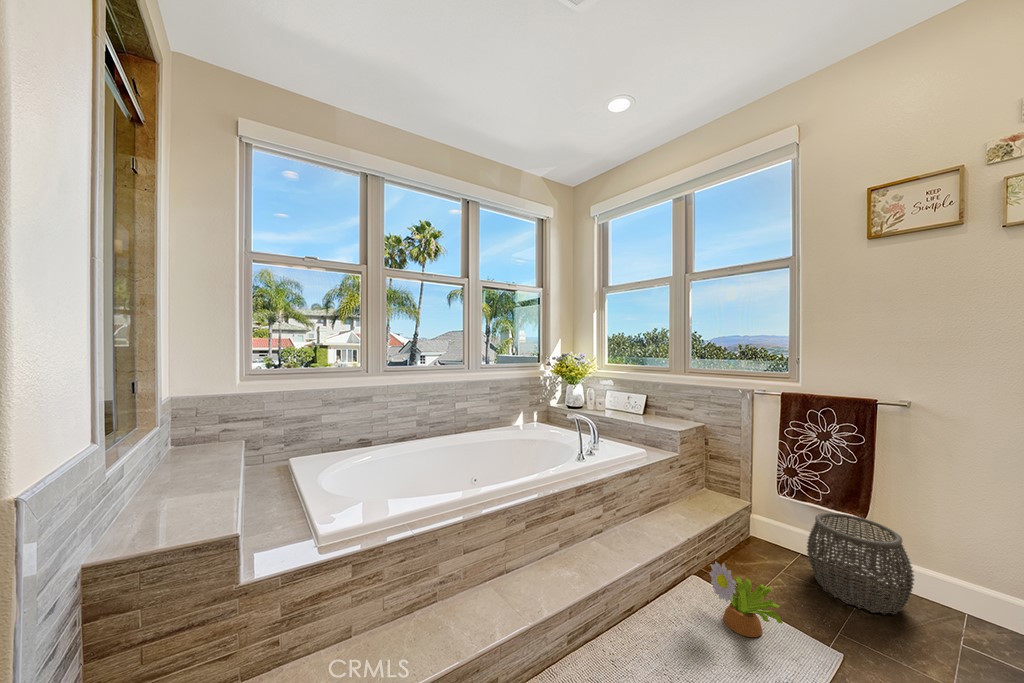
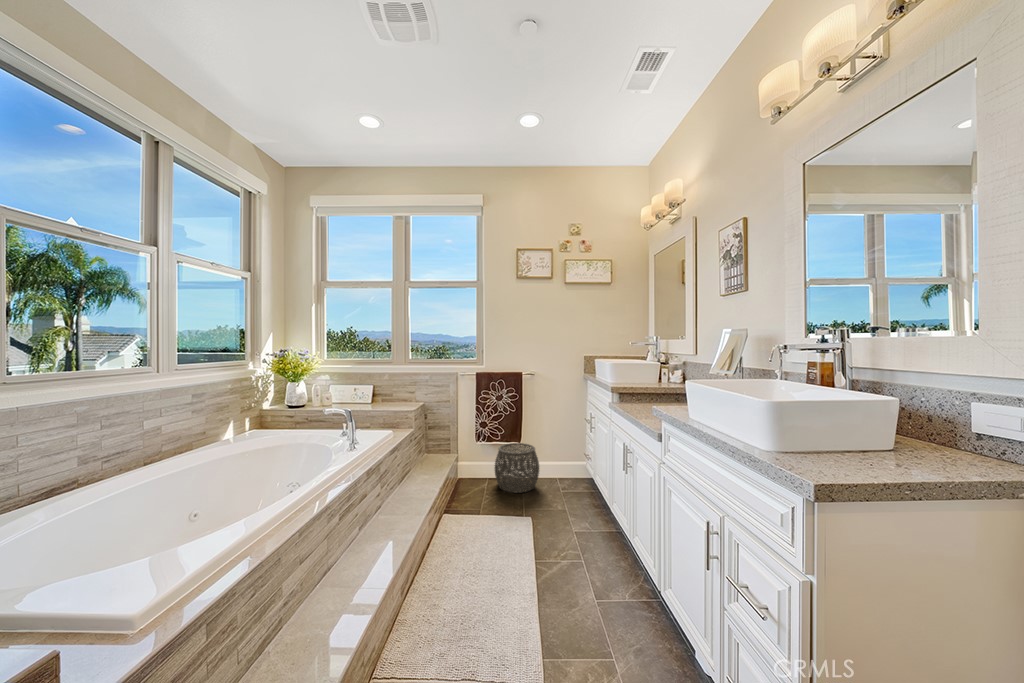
decorative plant: present [709,562,783,637] -> none [457,489,502,531]

